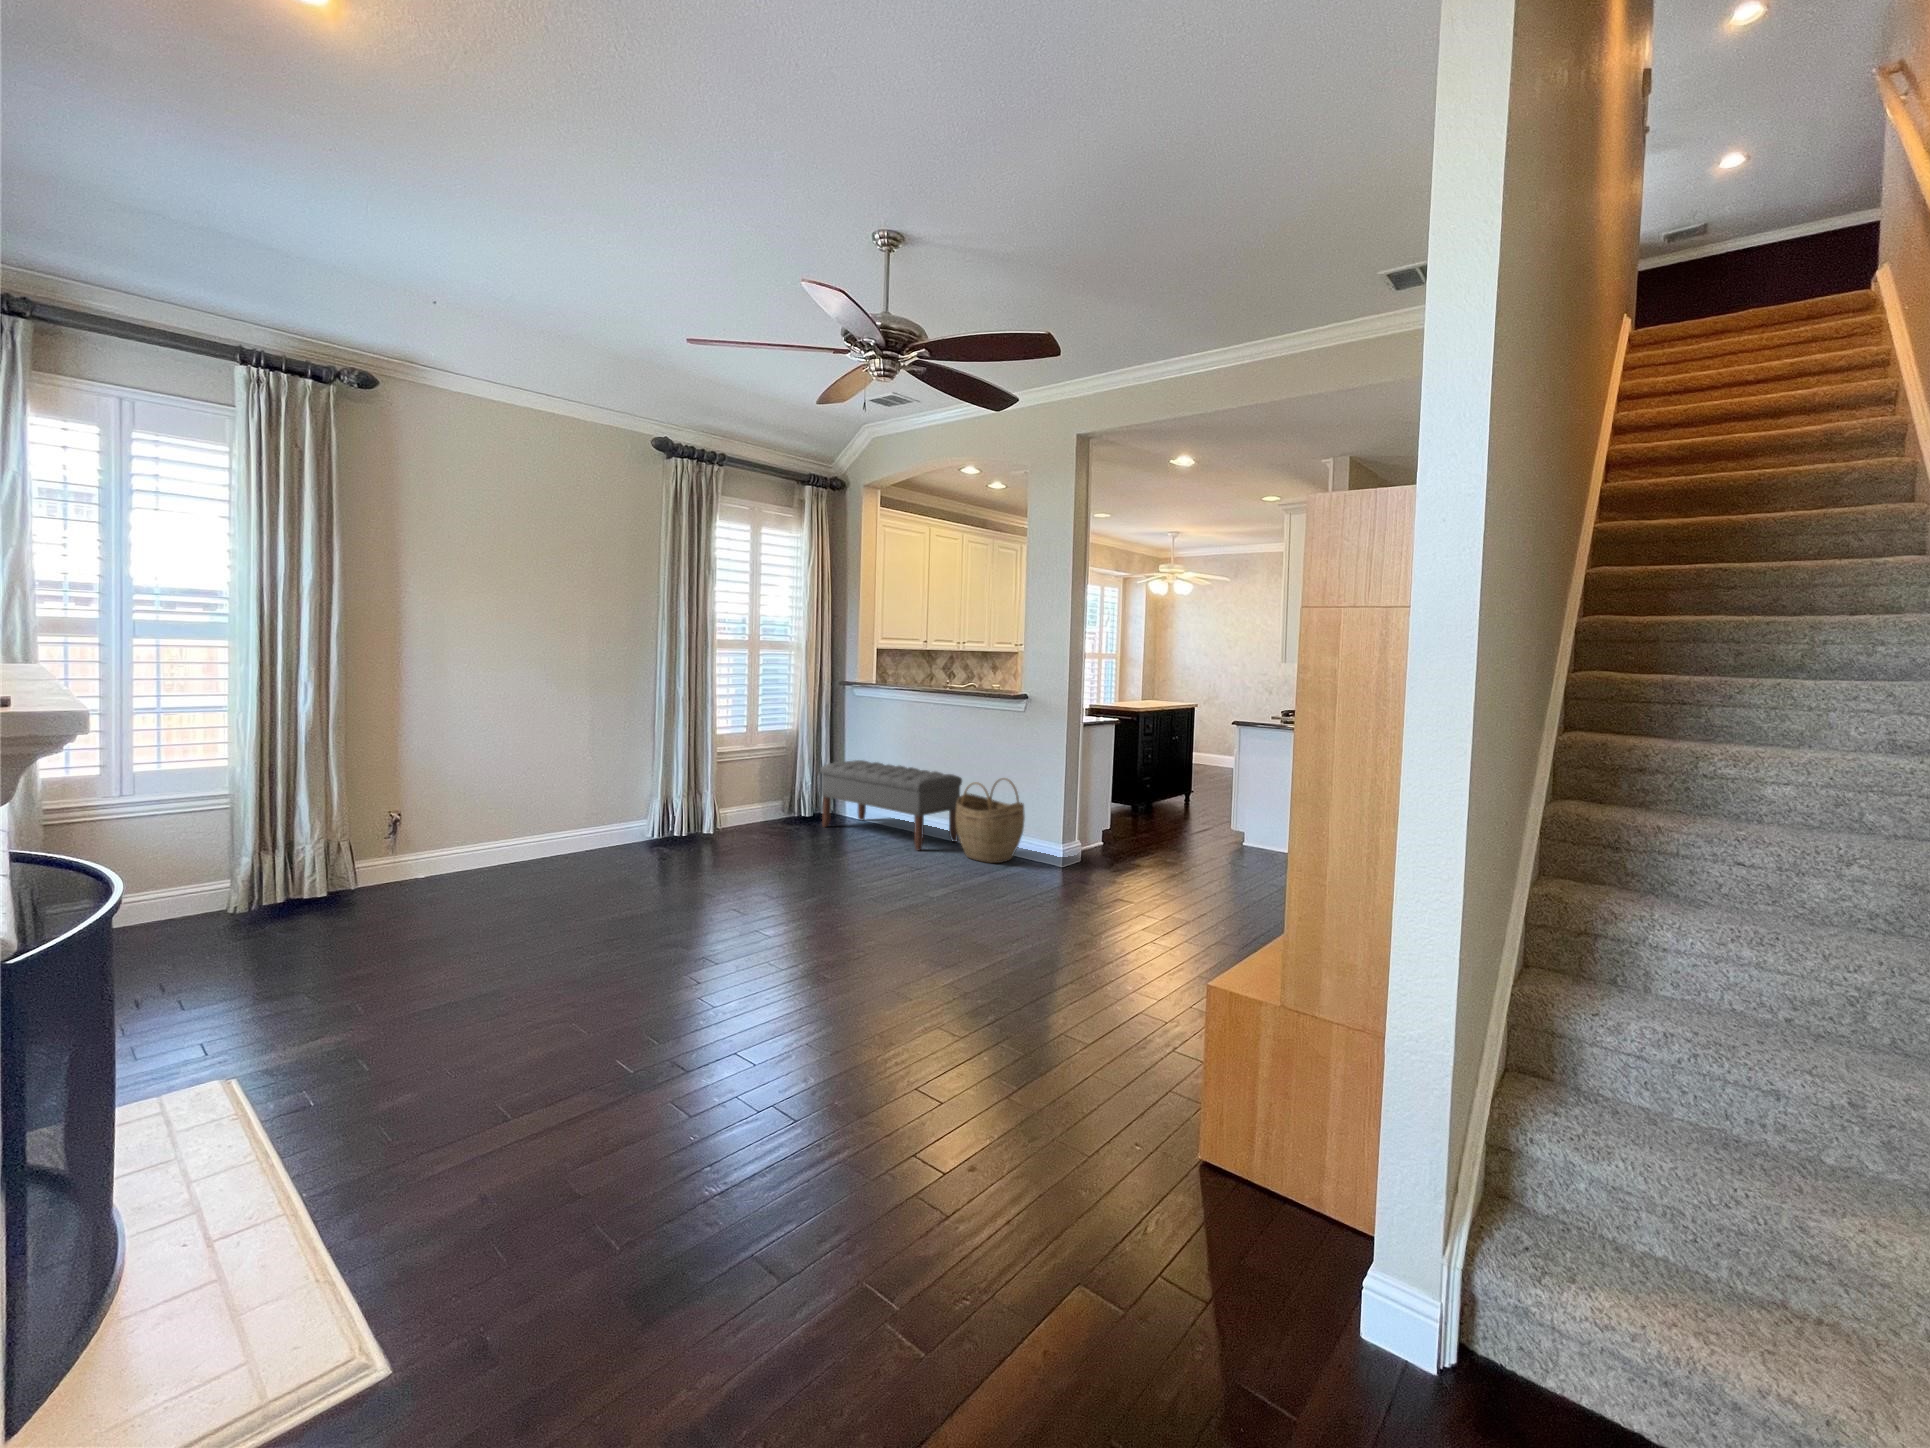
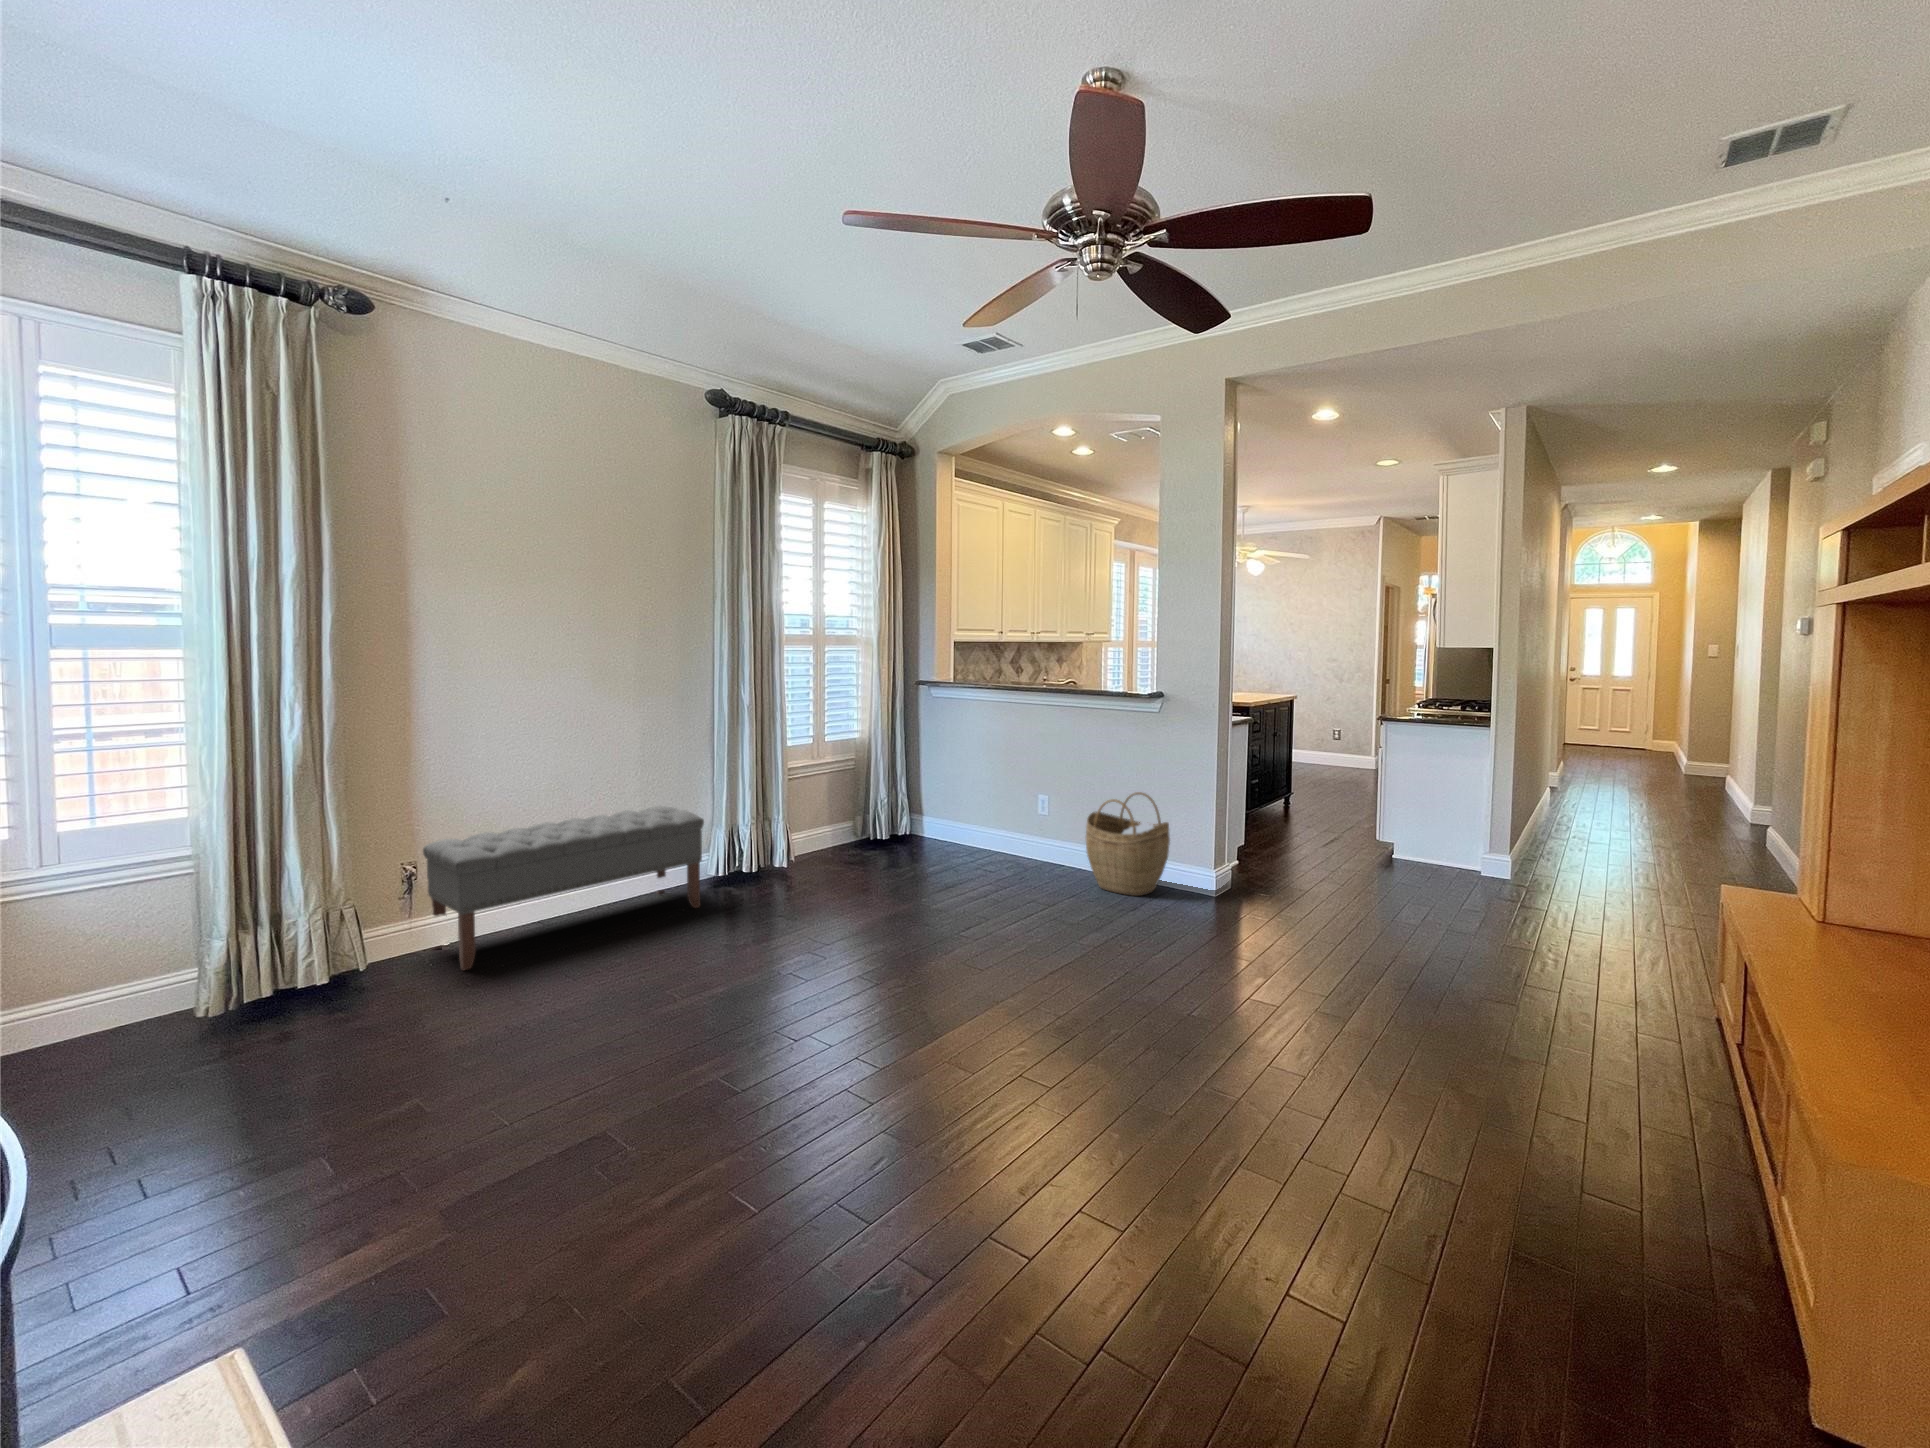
bench: present [820,760,962,850] -> present [423,806,704,970]

